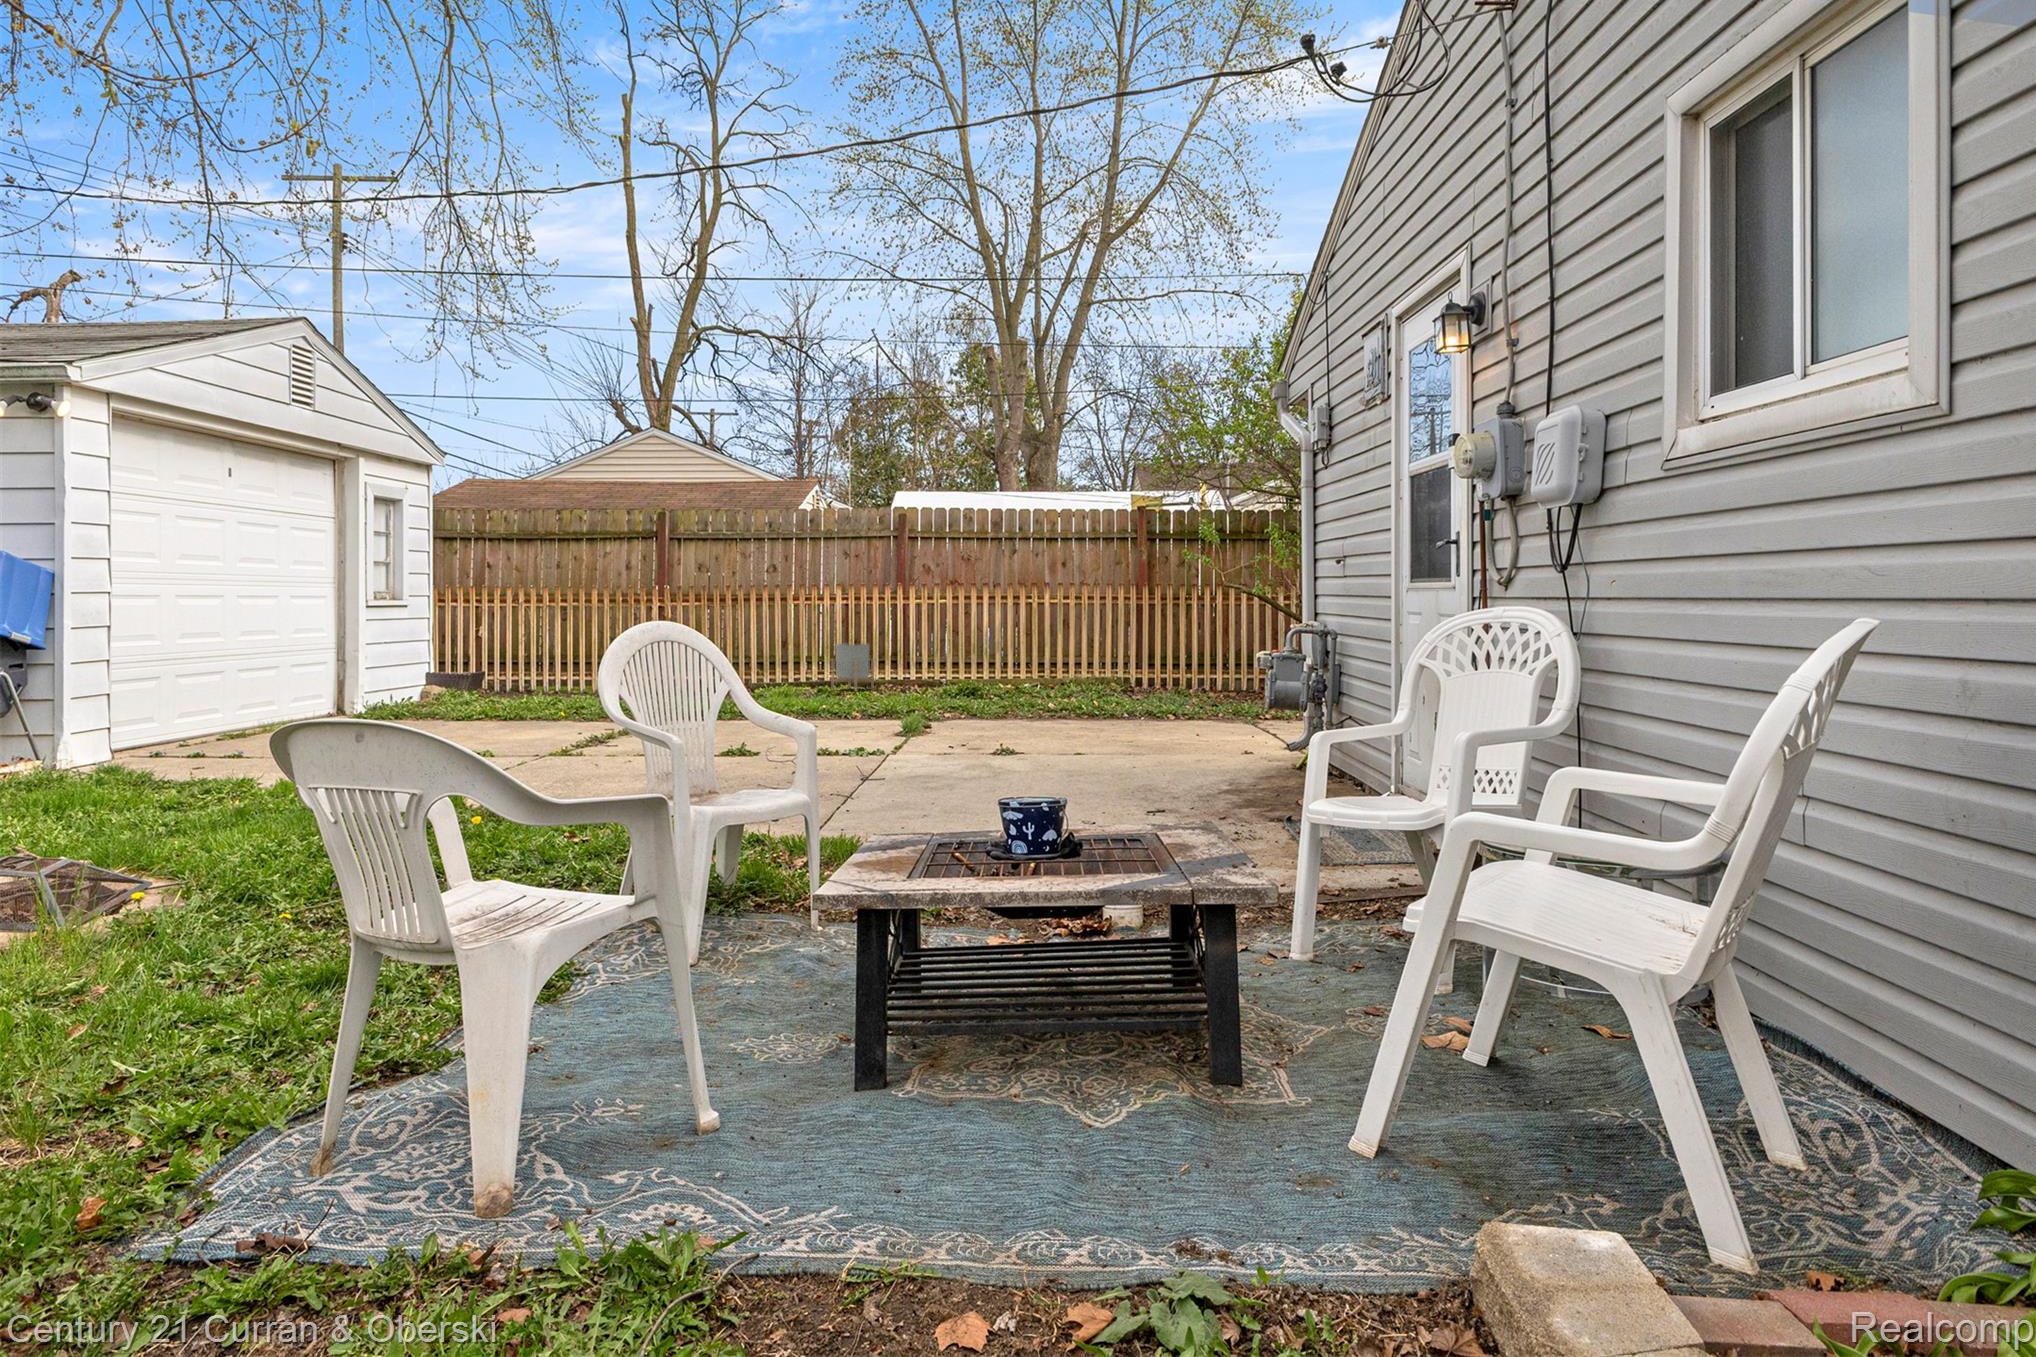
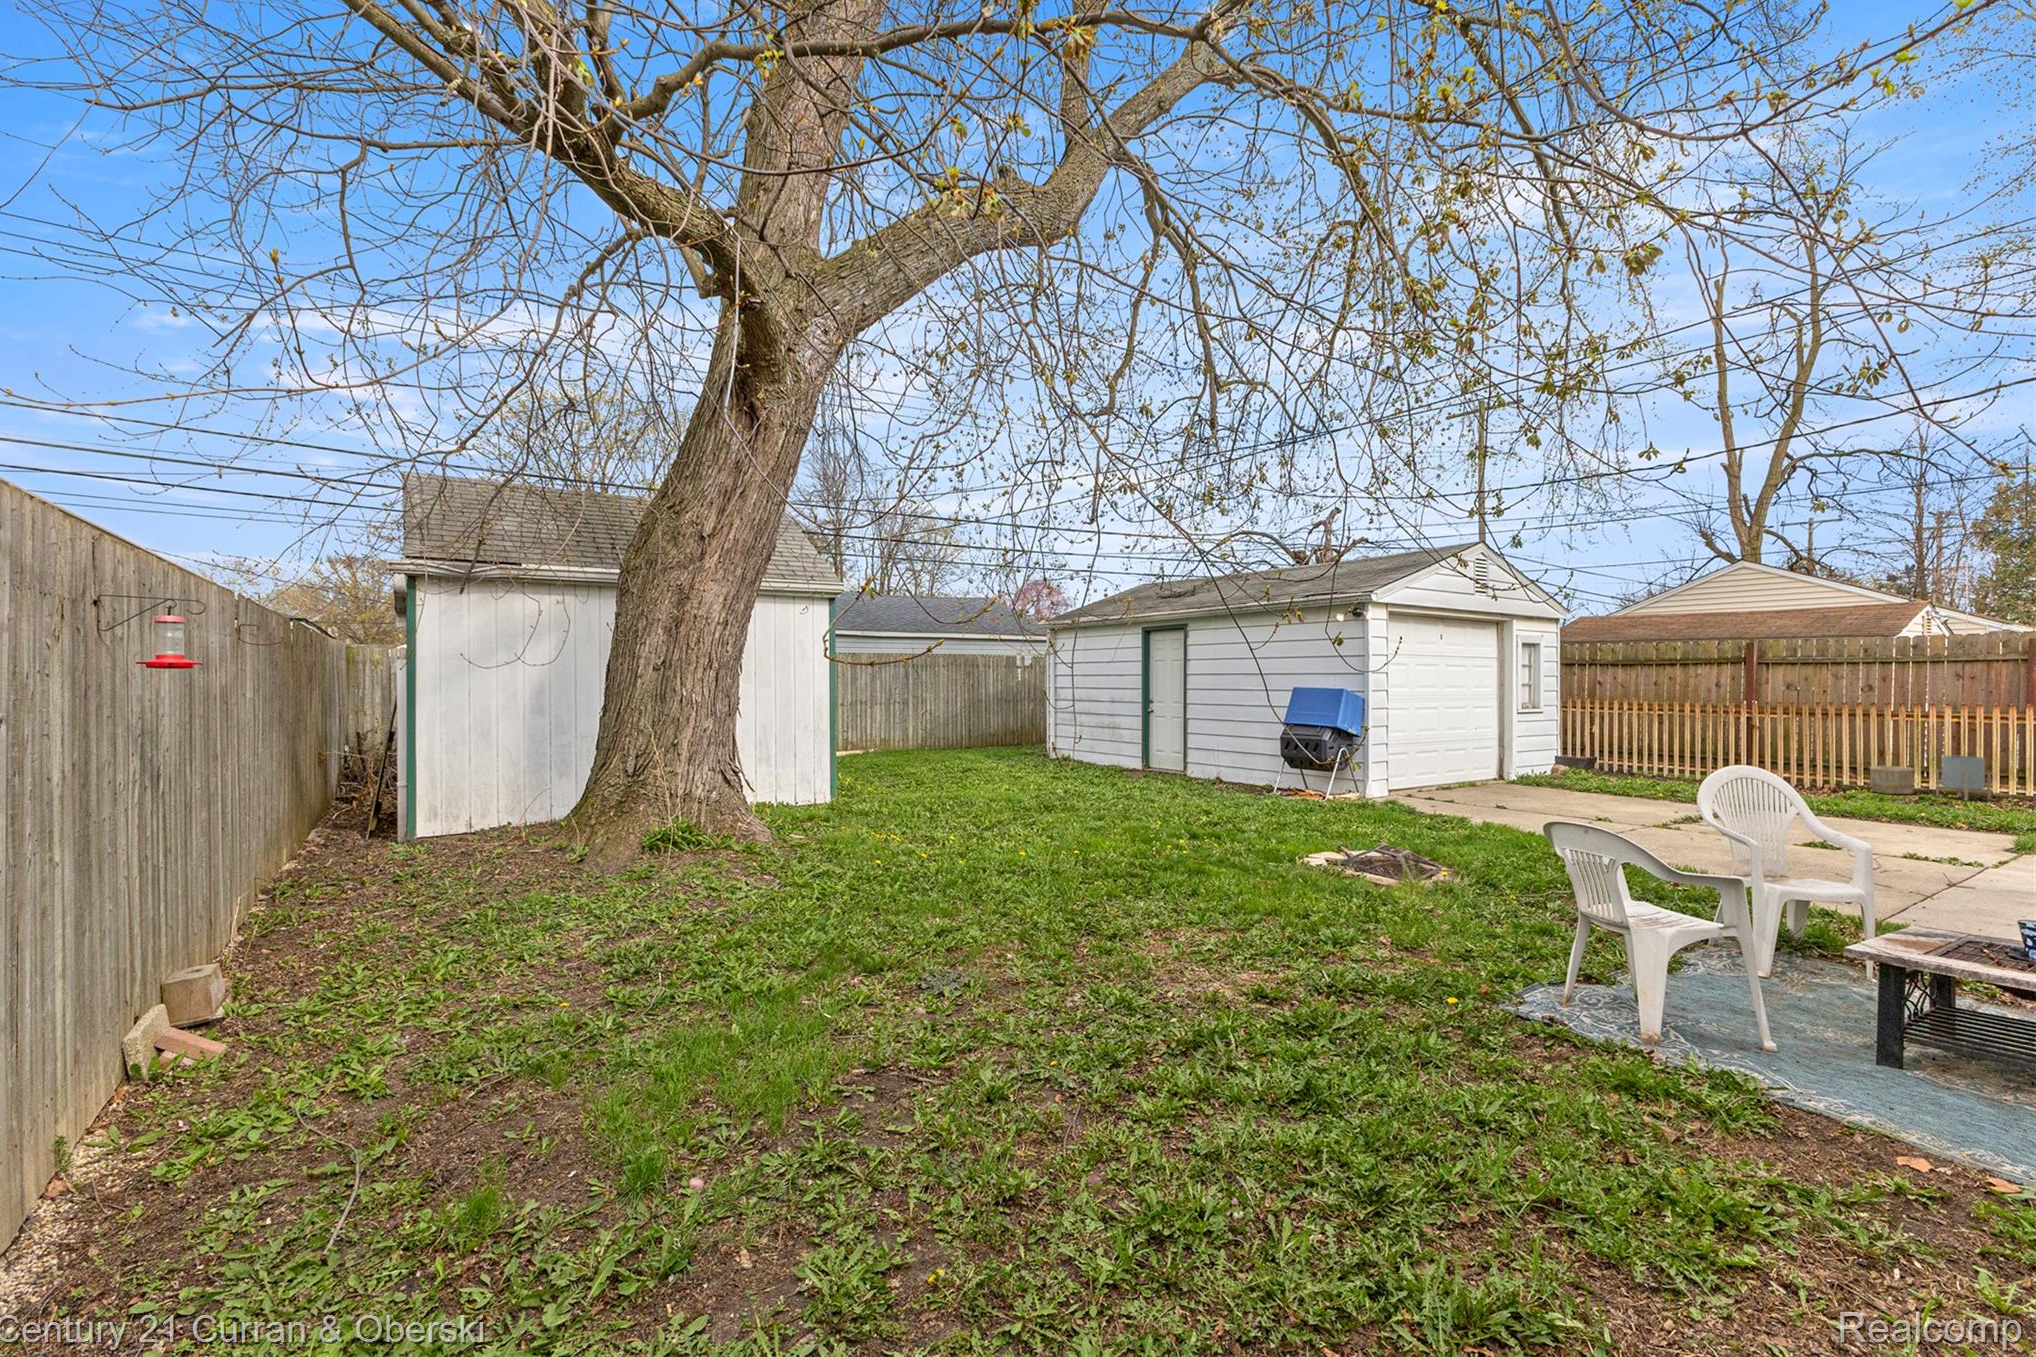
wooden bucket: none [775,659,814,690] -> present [1870,766,1914,794]

